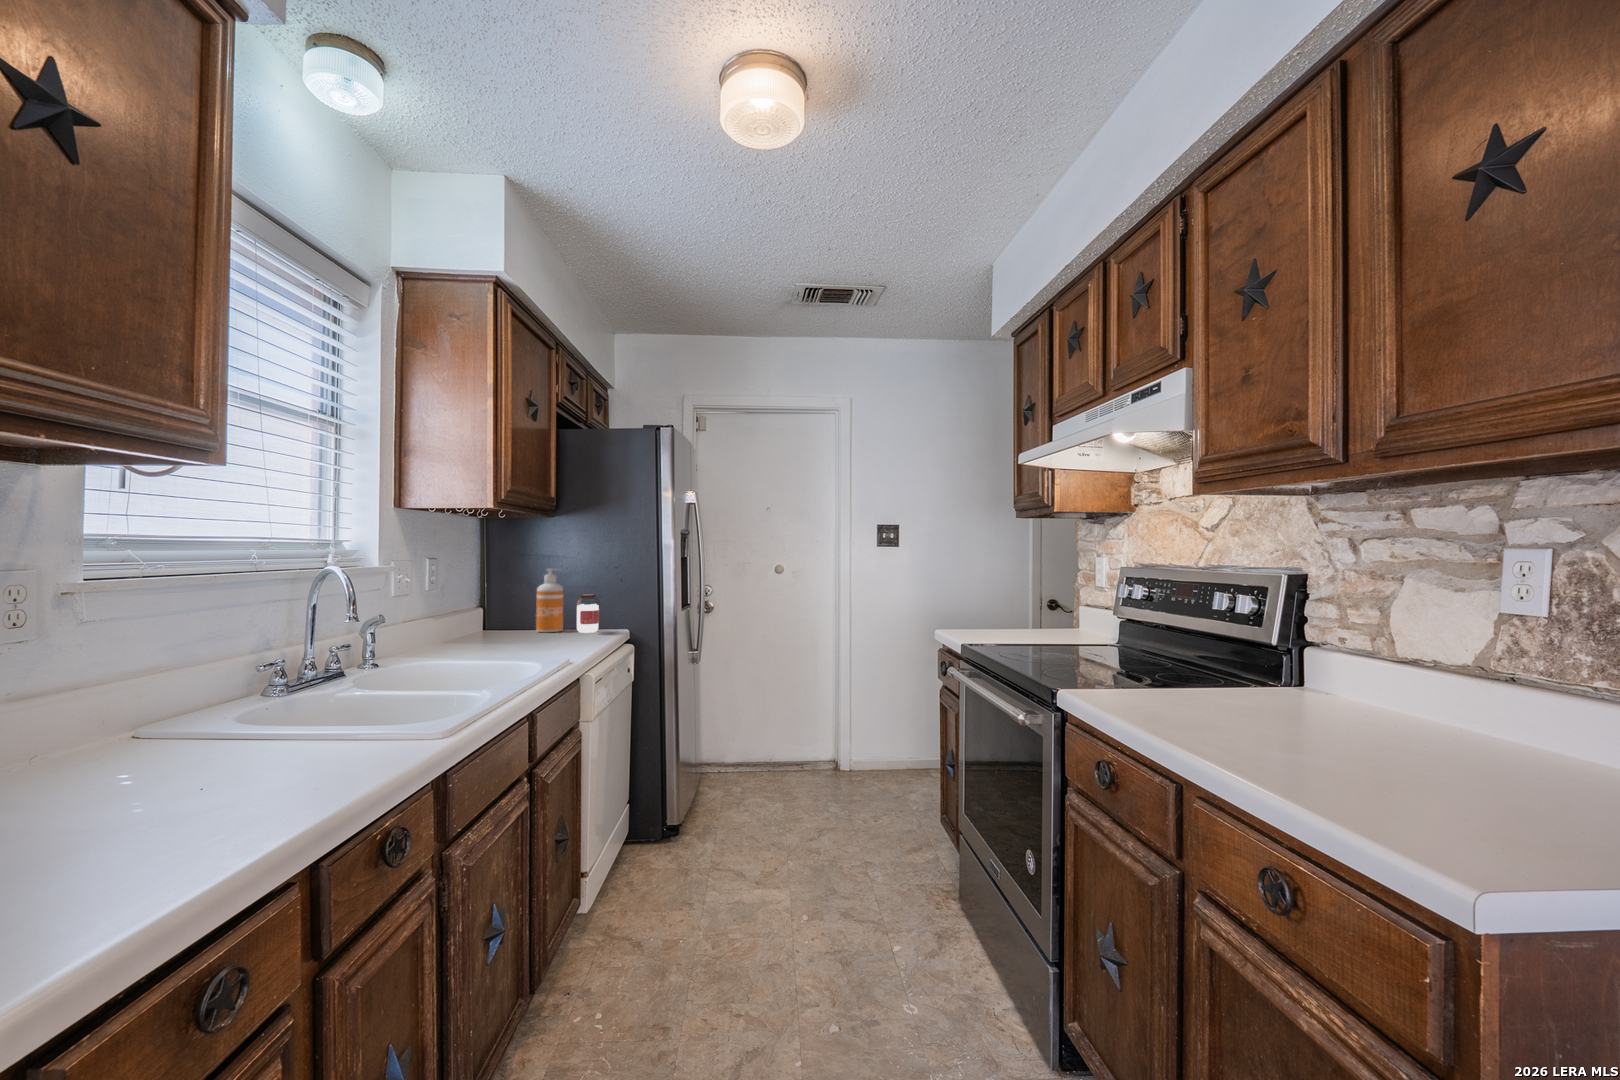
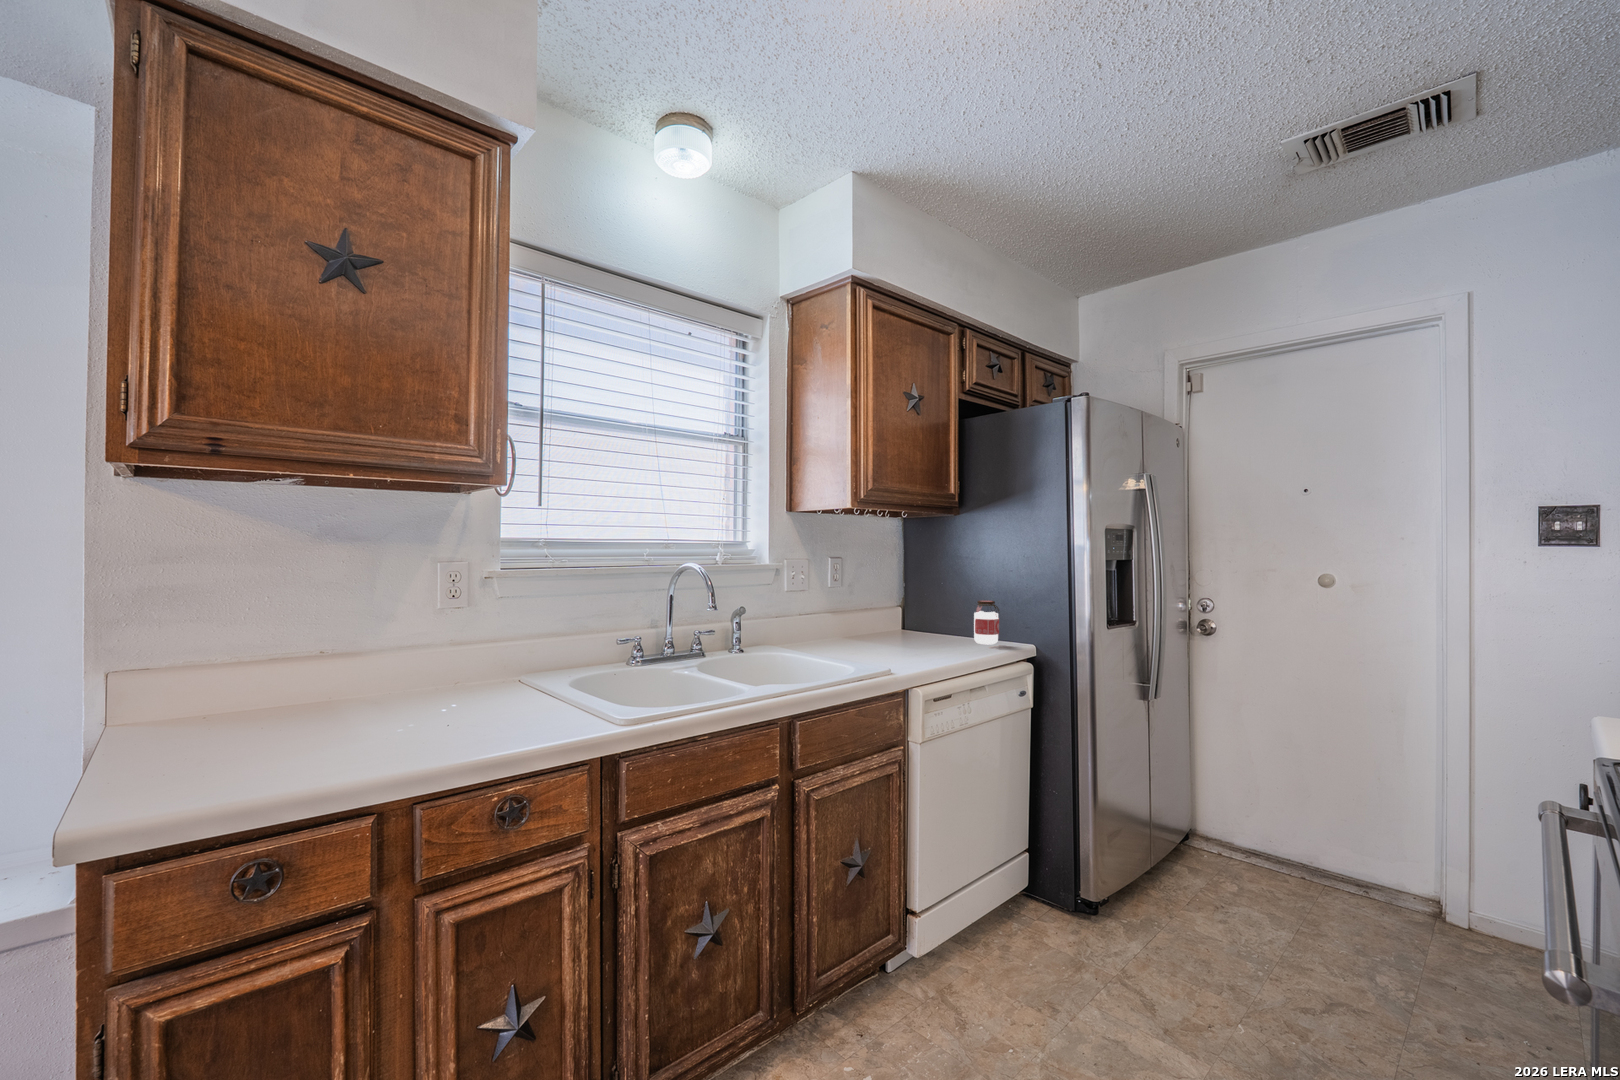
soap dispenser: present [536,569,563,632] -> none [943,570,970,639]

